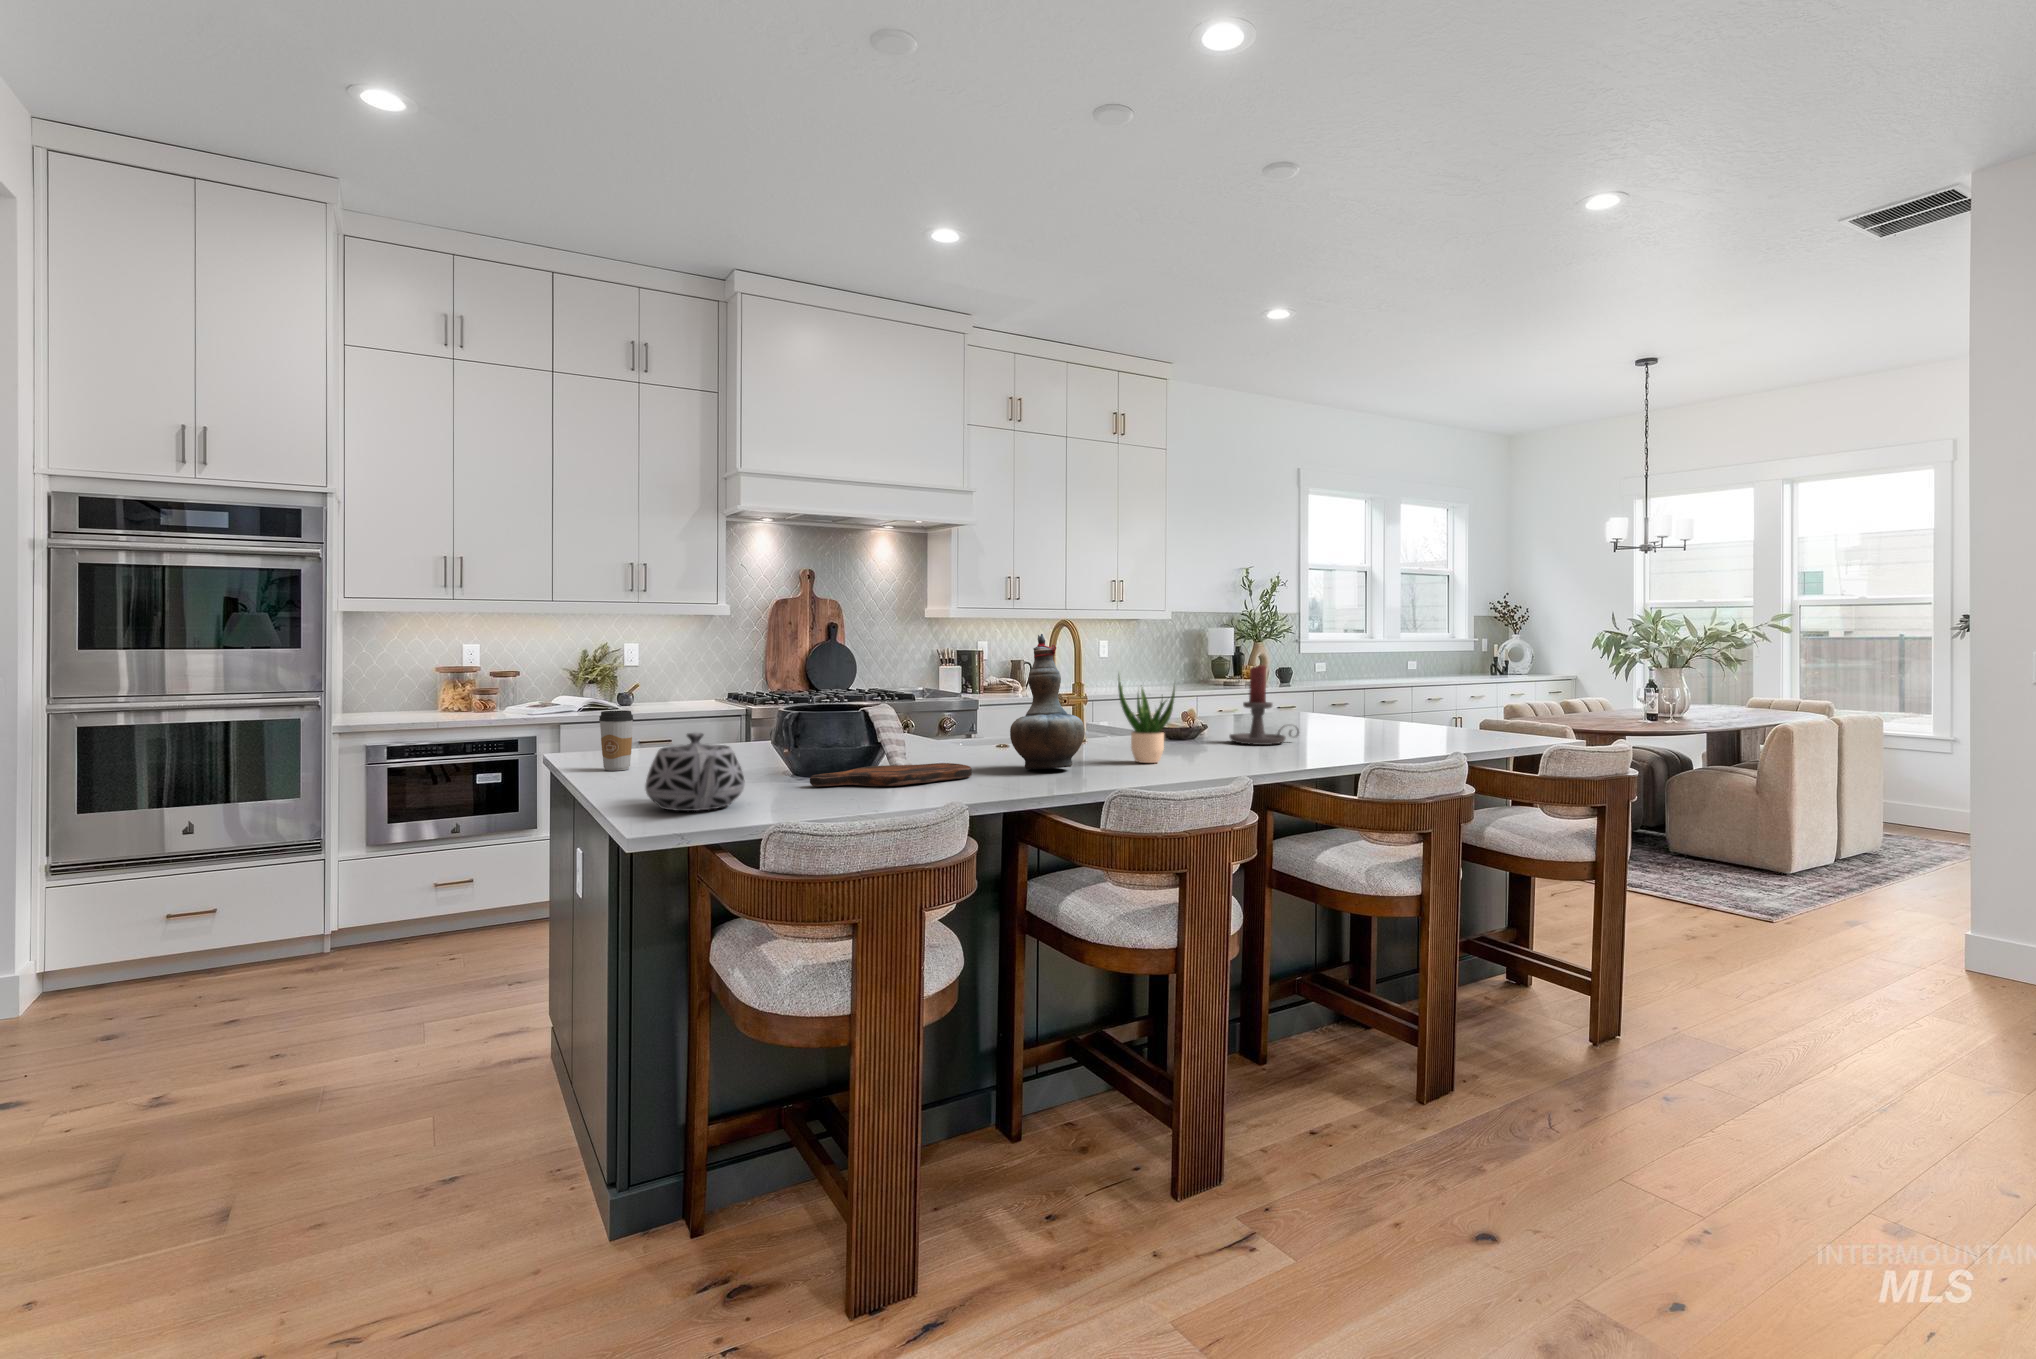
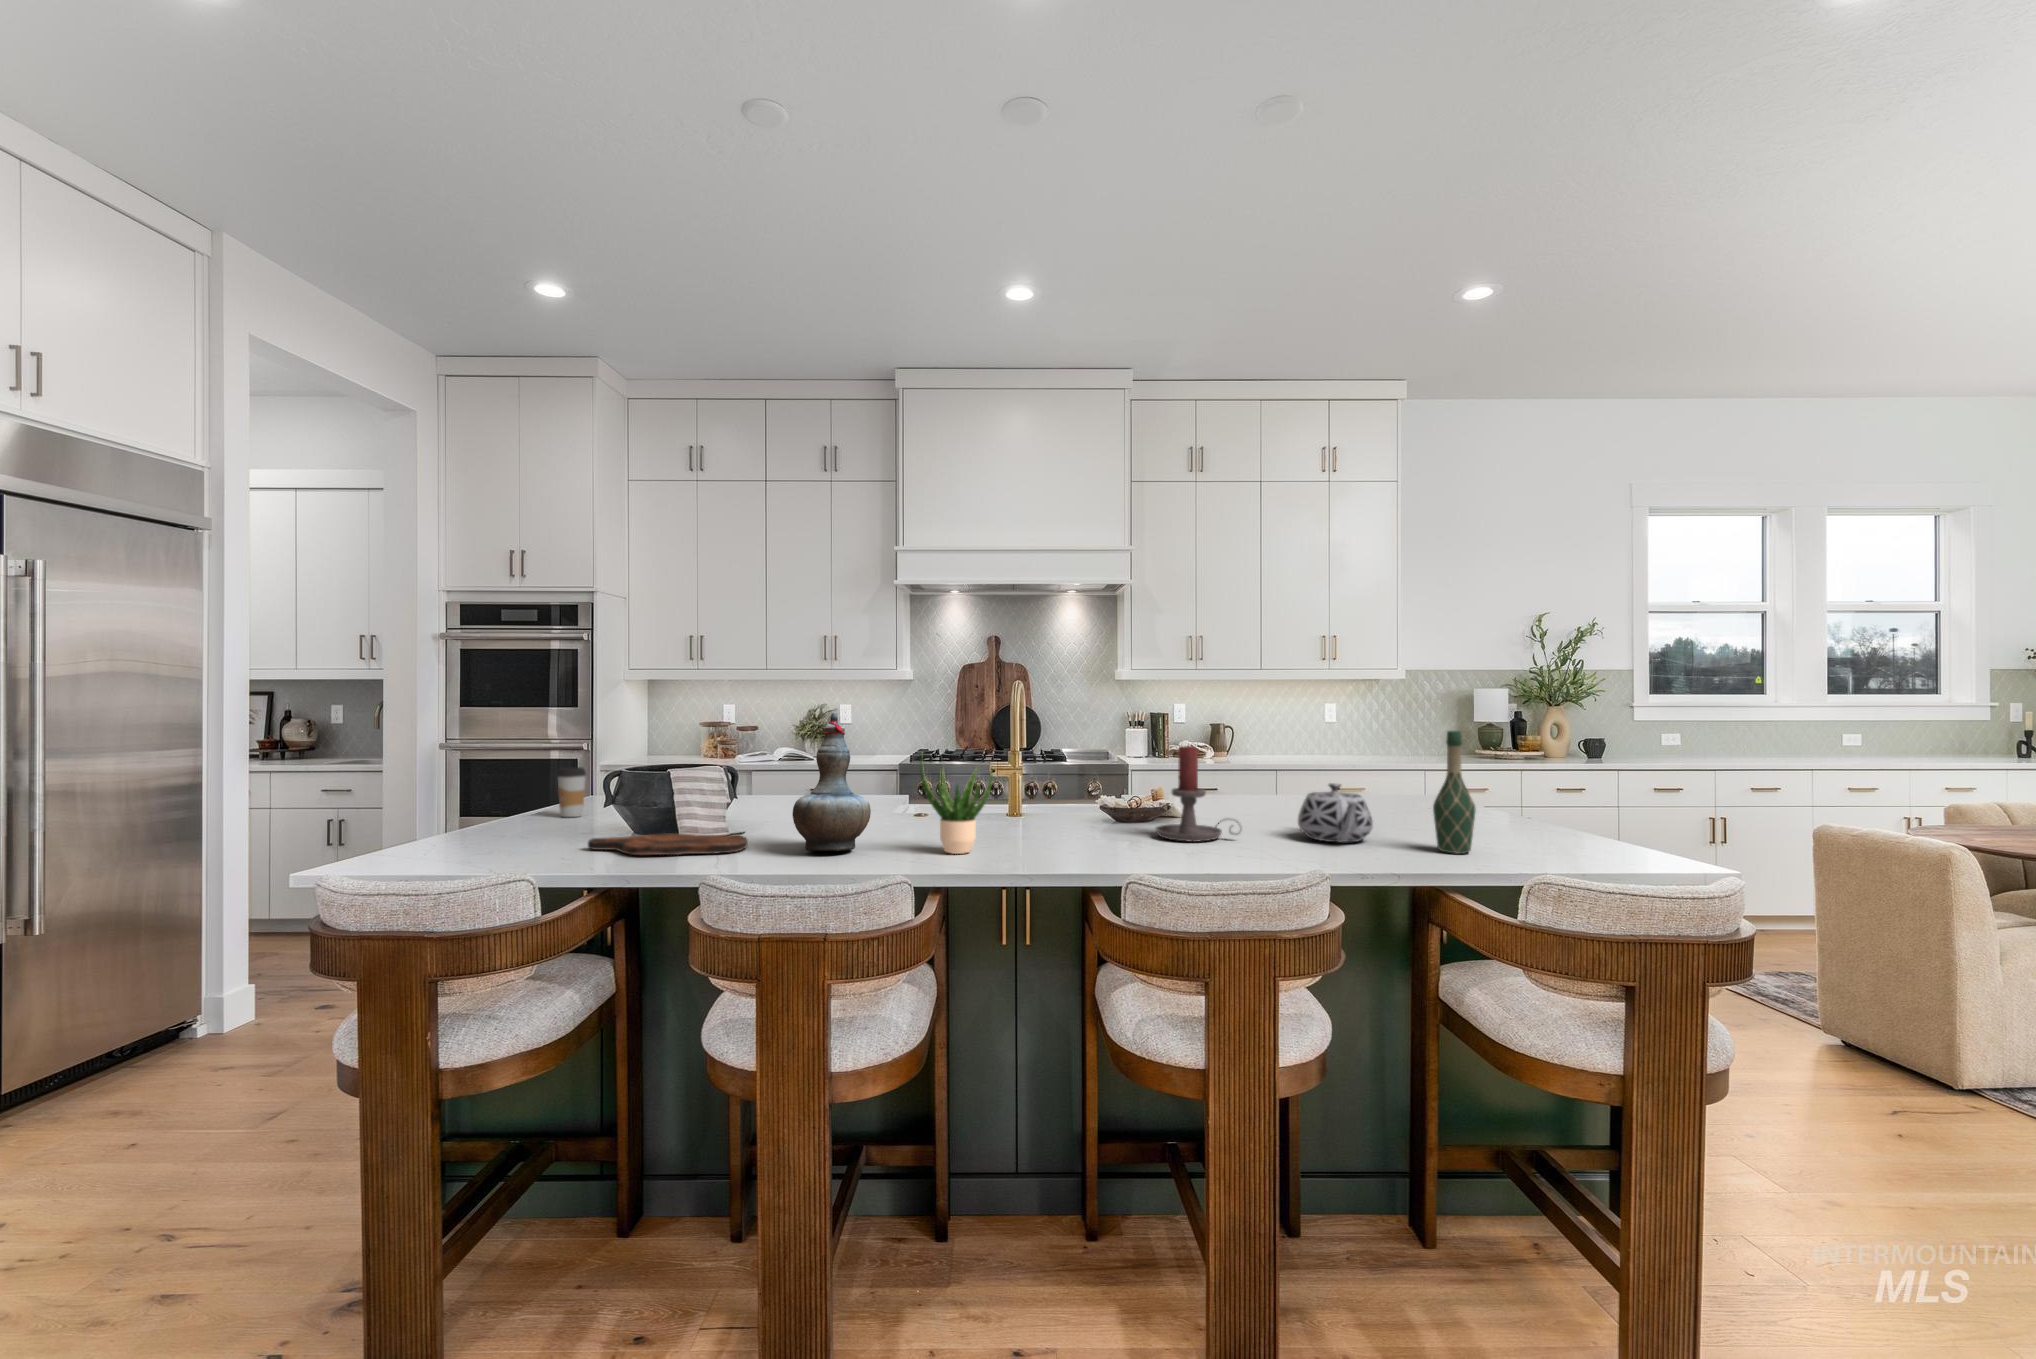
wine bottle: none [1424,648,1455,738] -> present [1433,731,1476,854]
teapot: present [645,732,744,811] -> present [1298,783,1373,842]

